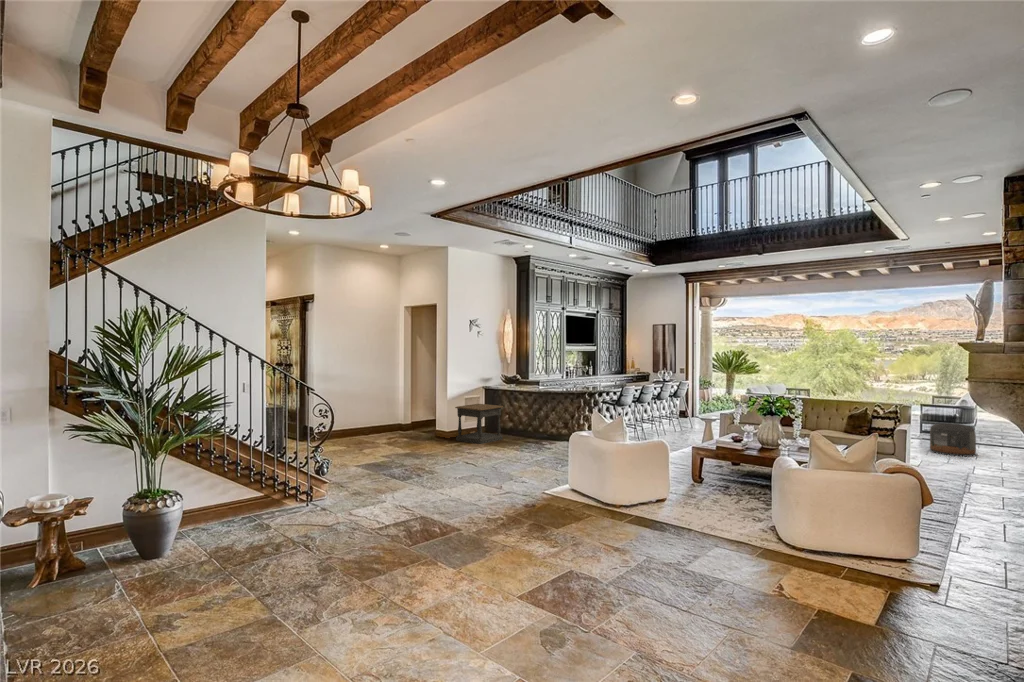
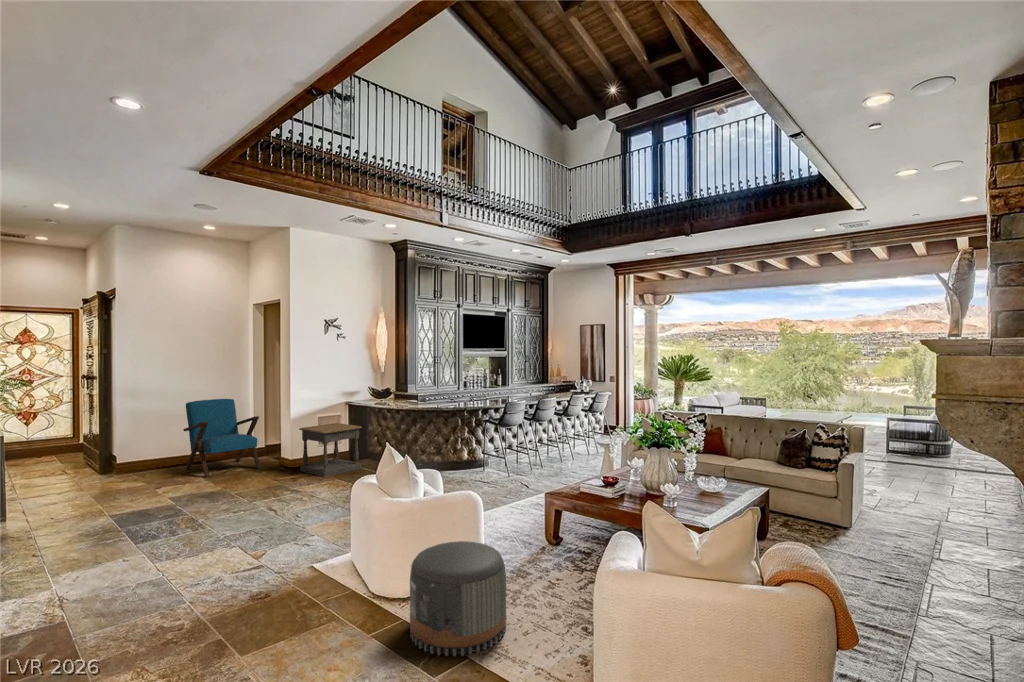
armchair: none [361,384,423,444] -> present [183,399,261,478]
pouf: present [930,423,976,457] -> present [410,541,506,656]

